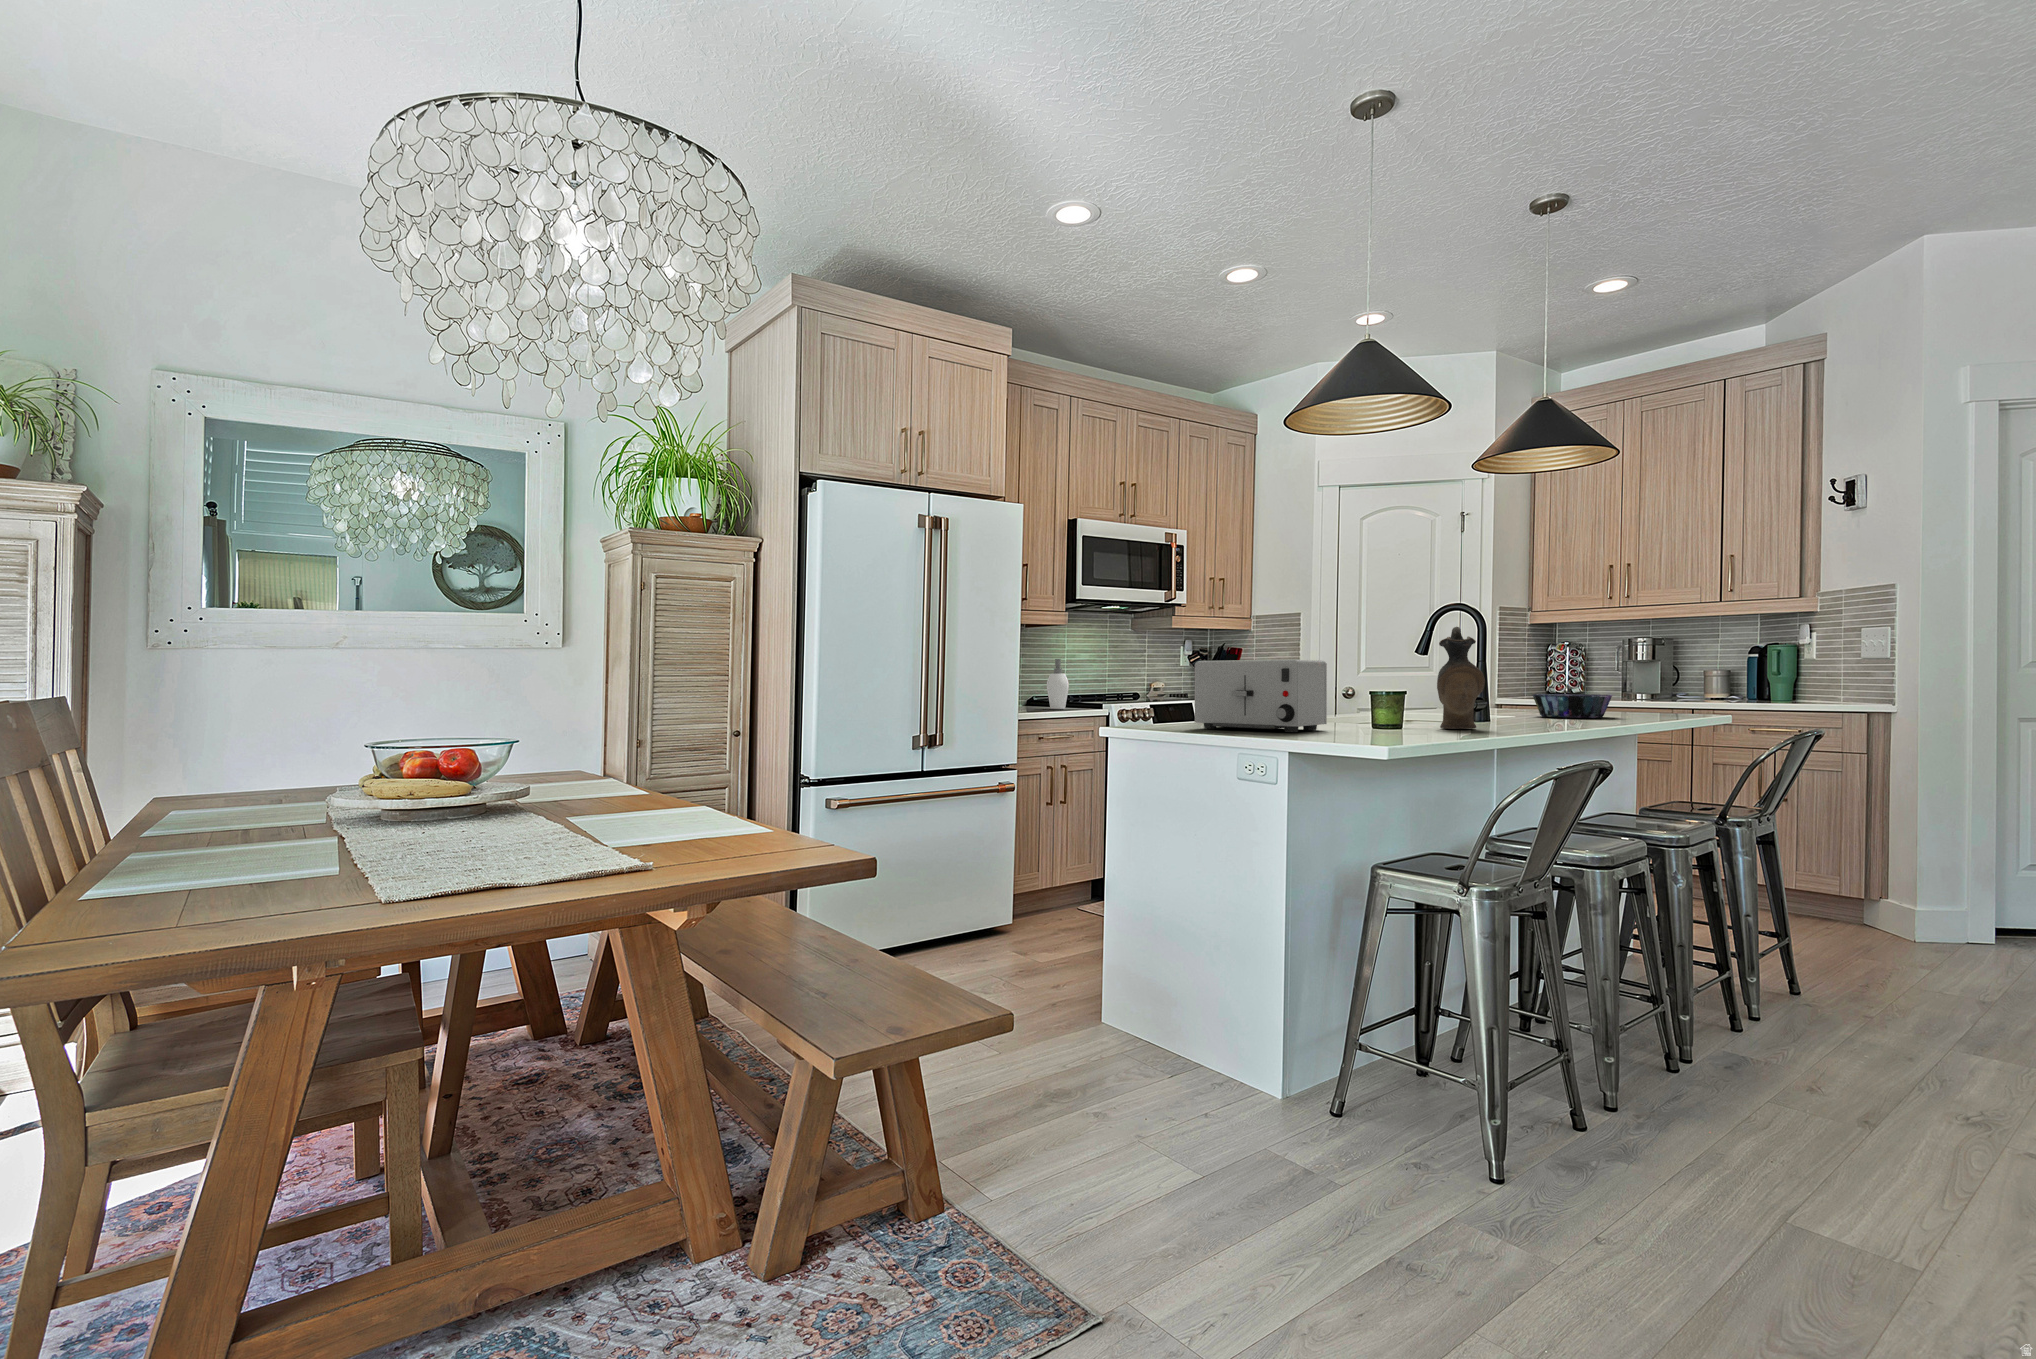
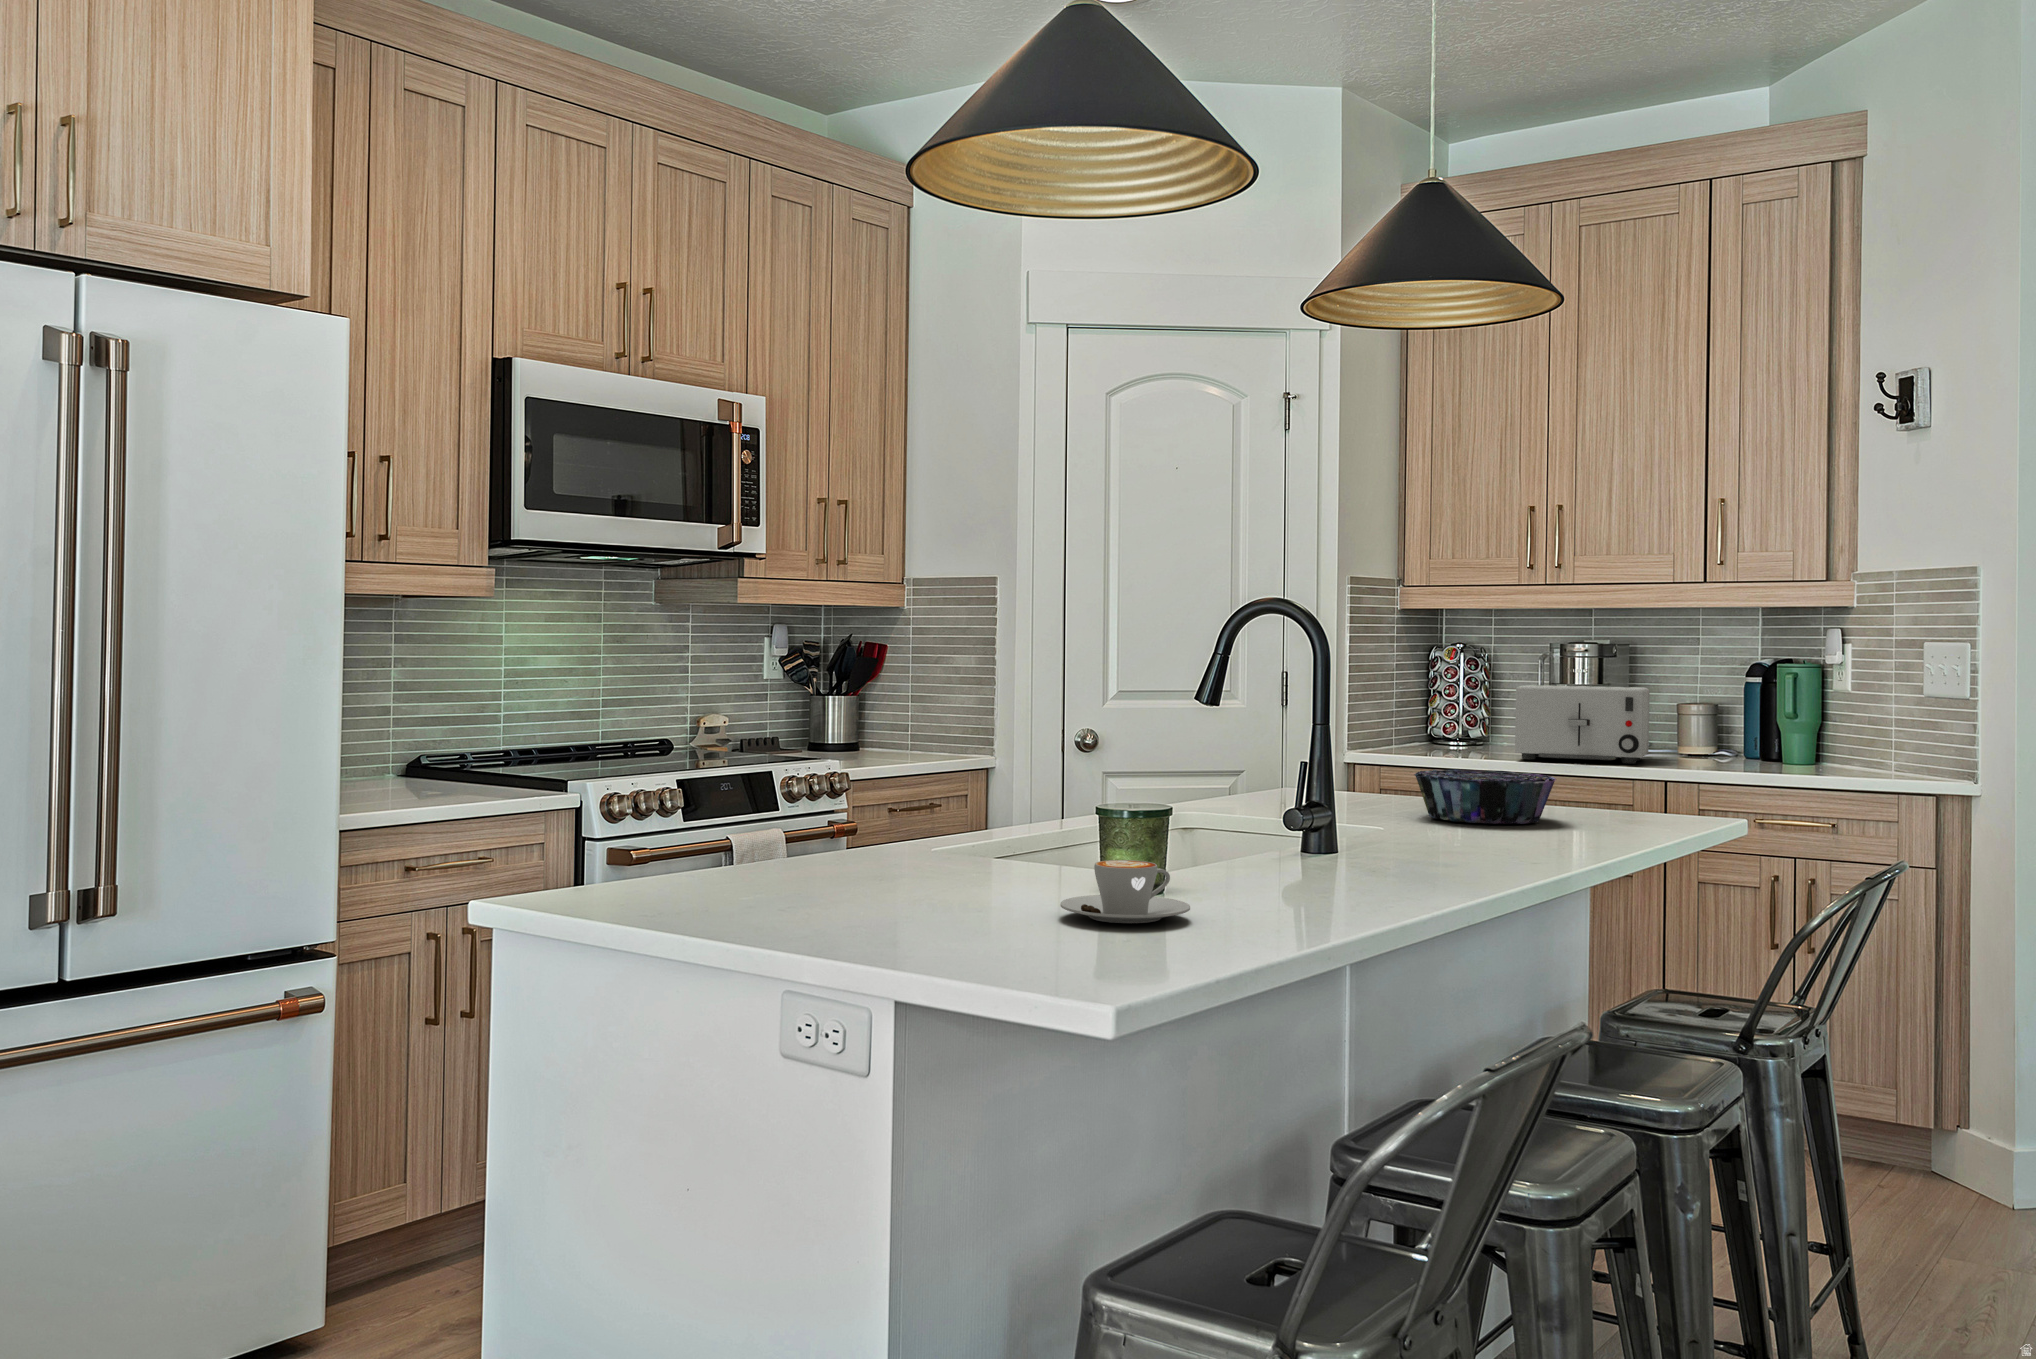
ceramic pitcher: present [1437,627,1485,729] -> none [1237,659,1333,890]
soap dispenser: present [1047,659,1071,709] -> none [422,683,479,798]
toaster: present [1195,660,1327,732] -> present [1515,685,1650,763]
coffee cup: none [1358,709,1418,734] -> present [1060,860,1190,923]

